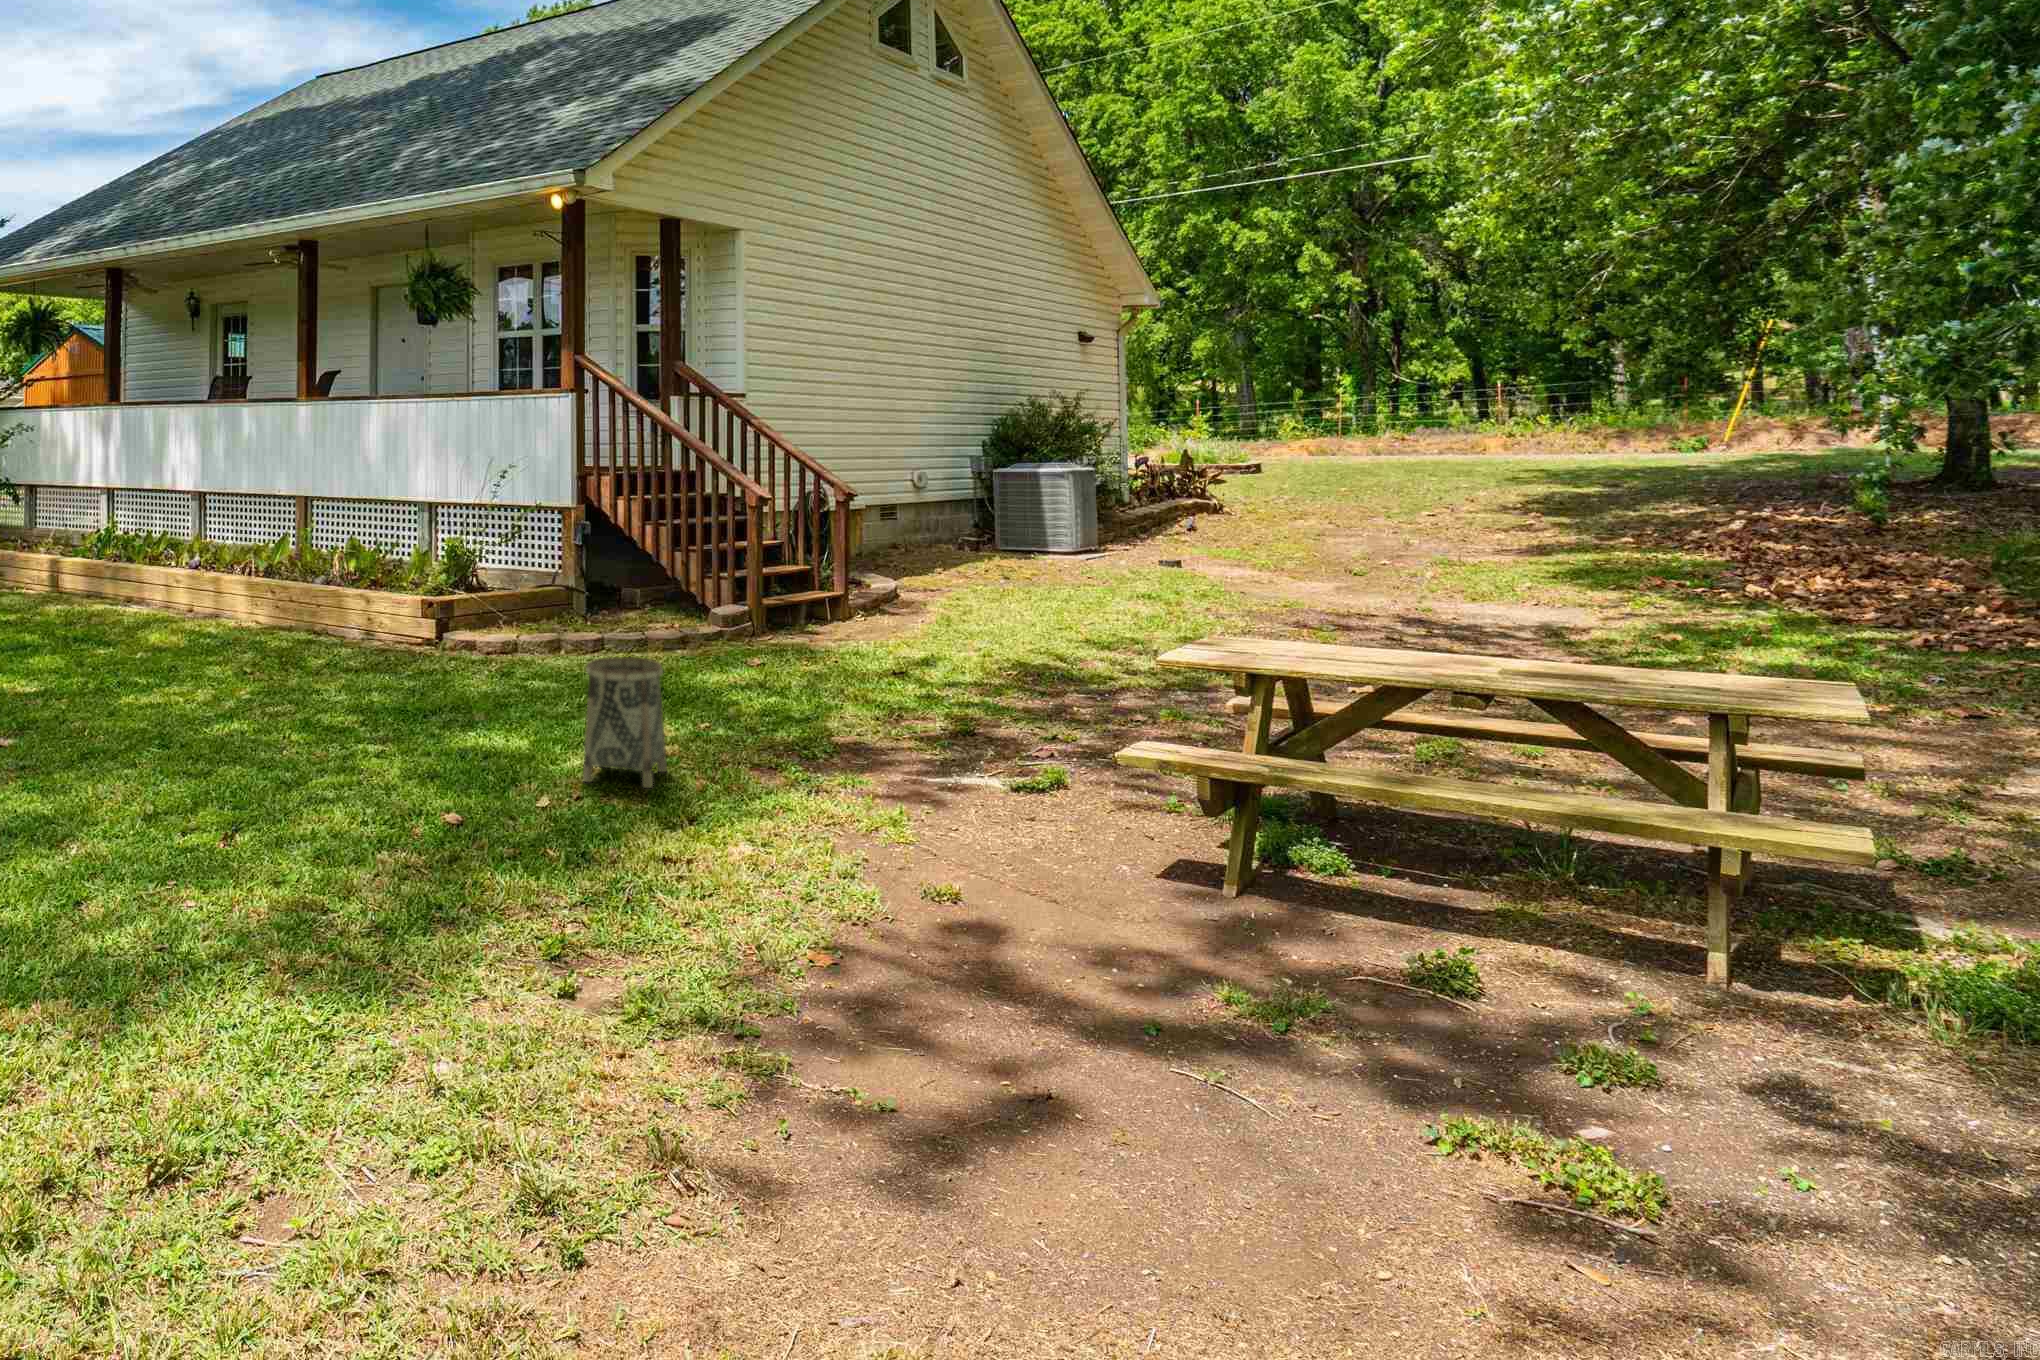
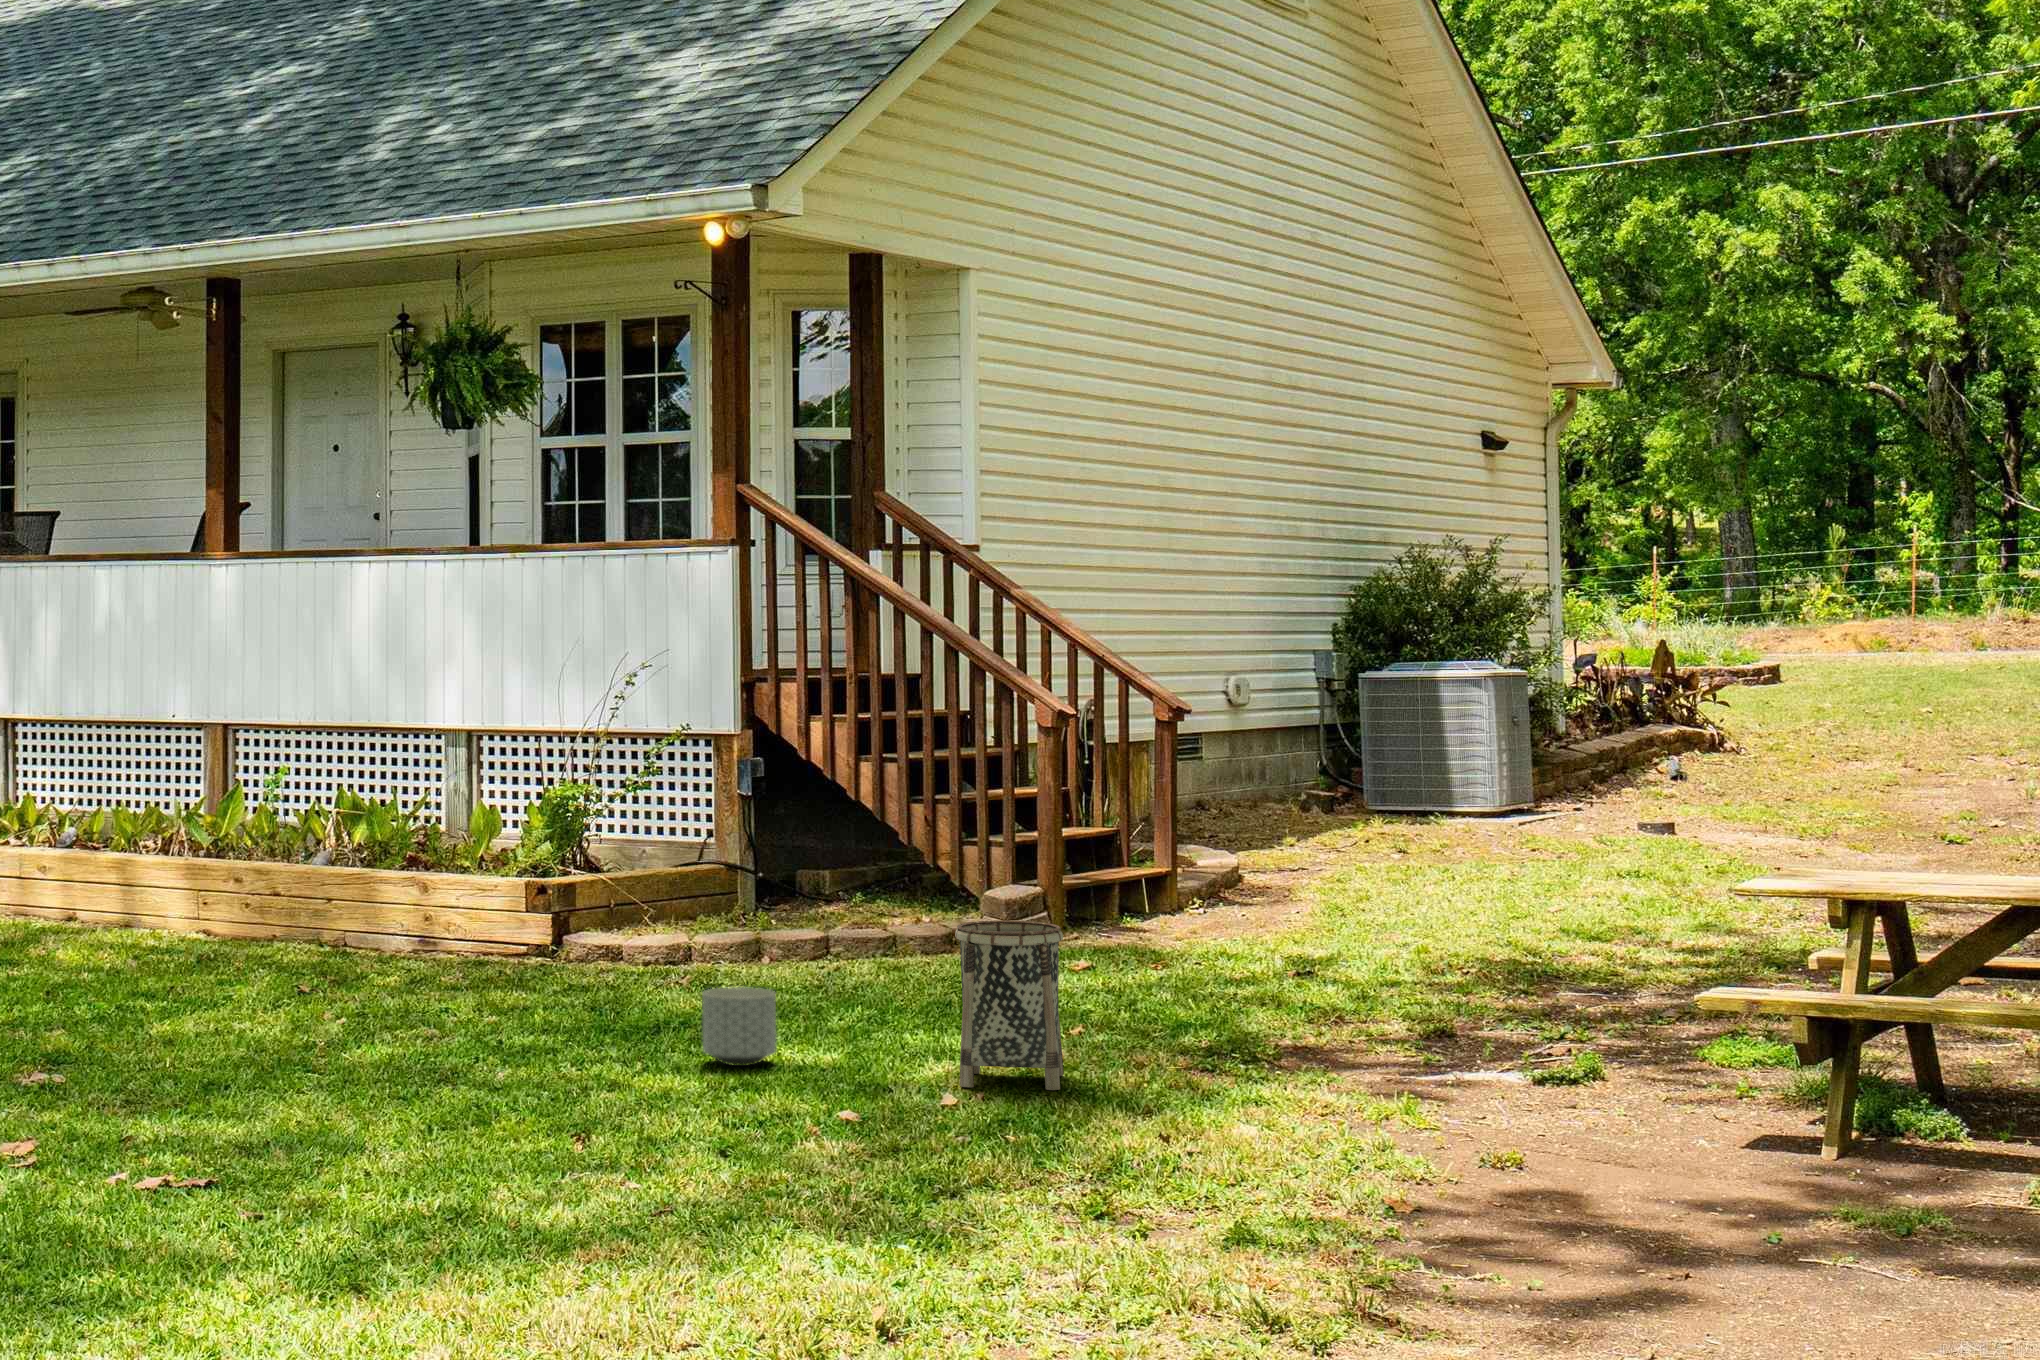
planter: none [426,694,477,752] -> present [702,987,777,1066]

